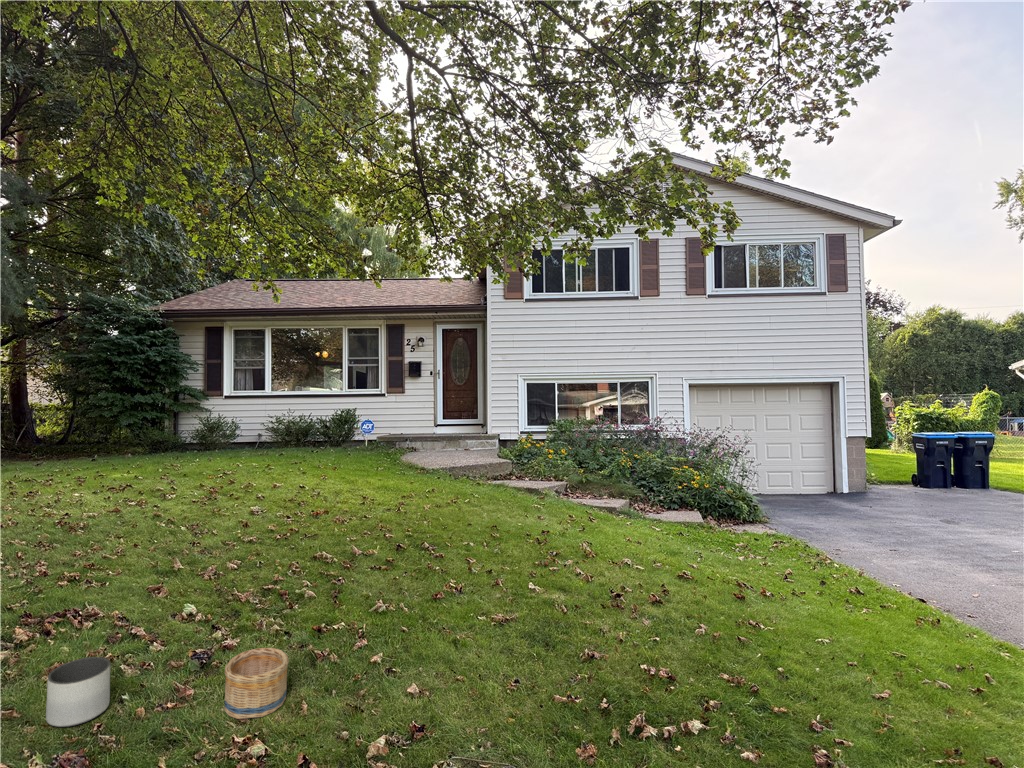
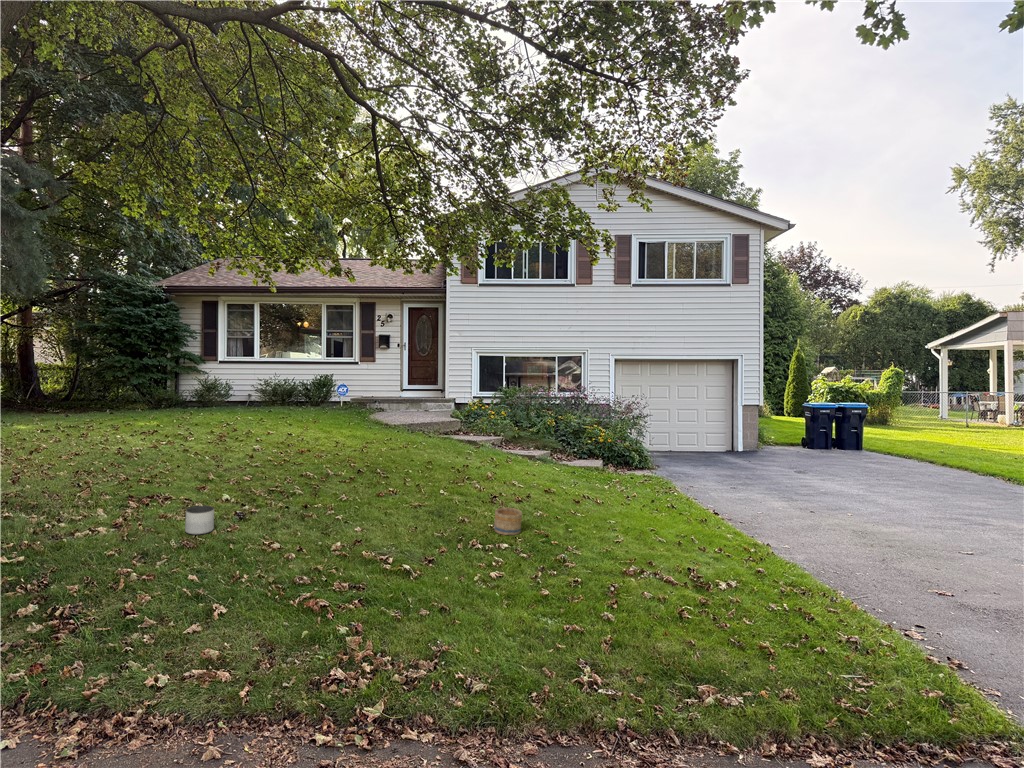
basket: present [224,648,289,719] -> present [494,508,522,535]

